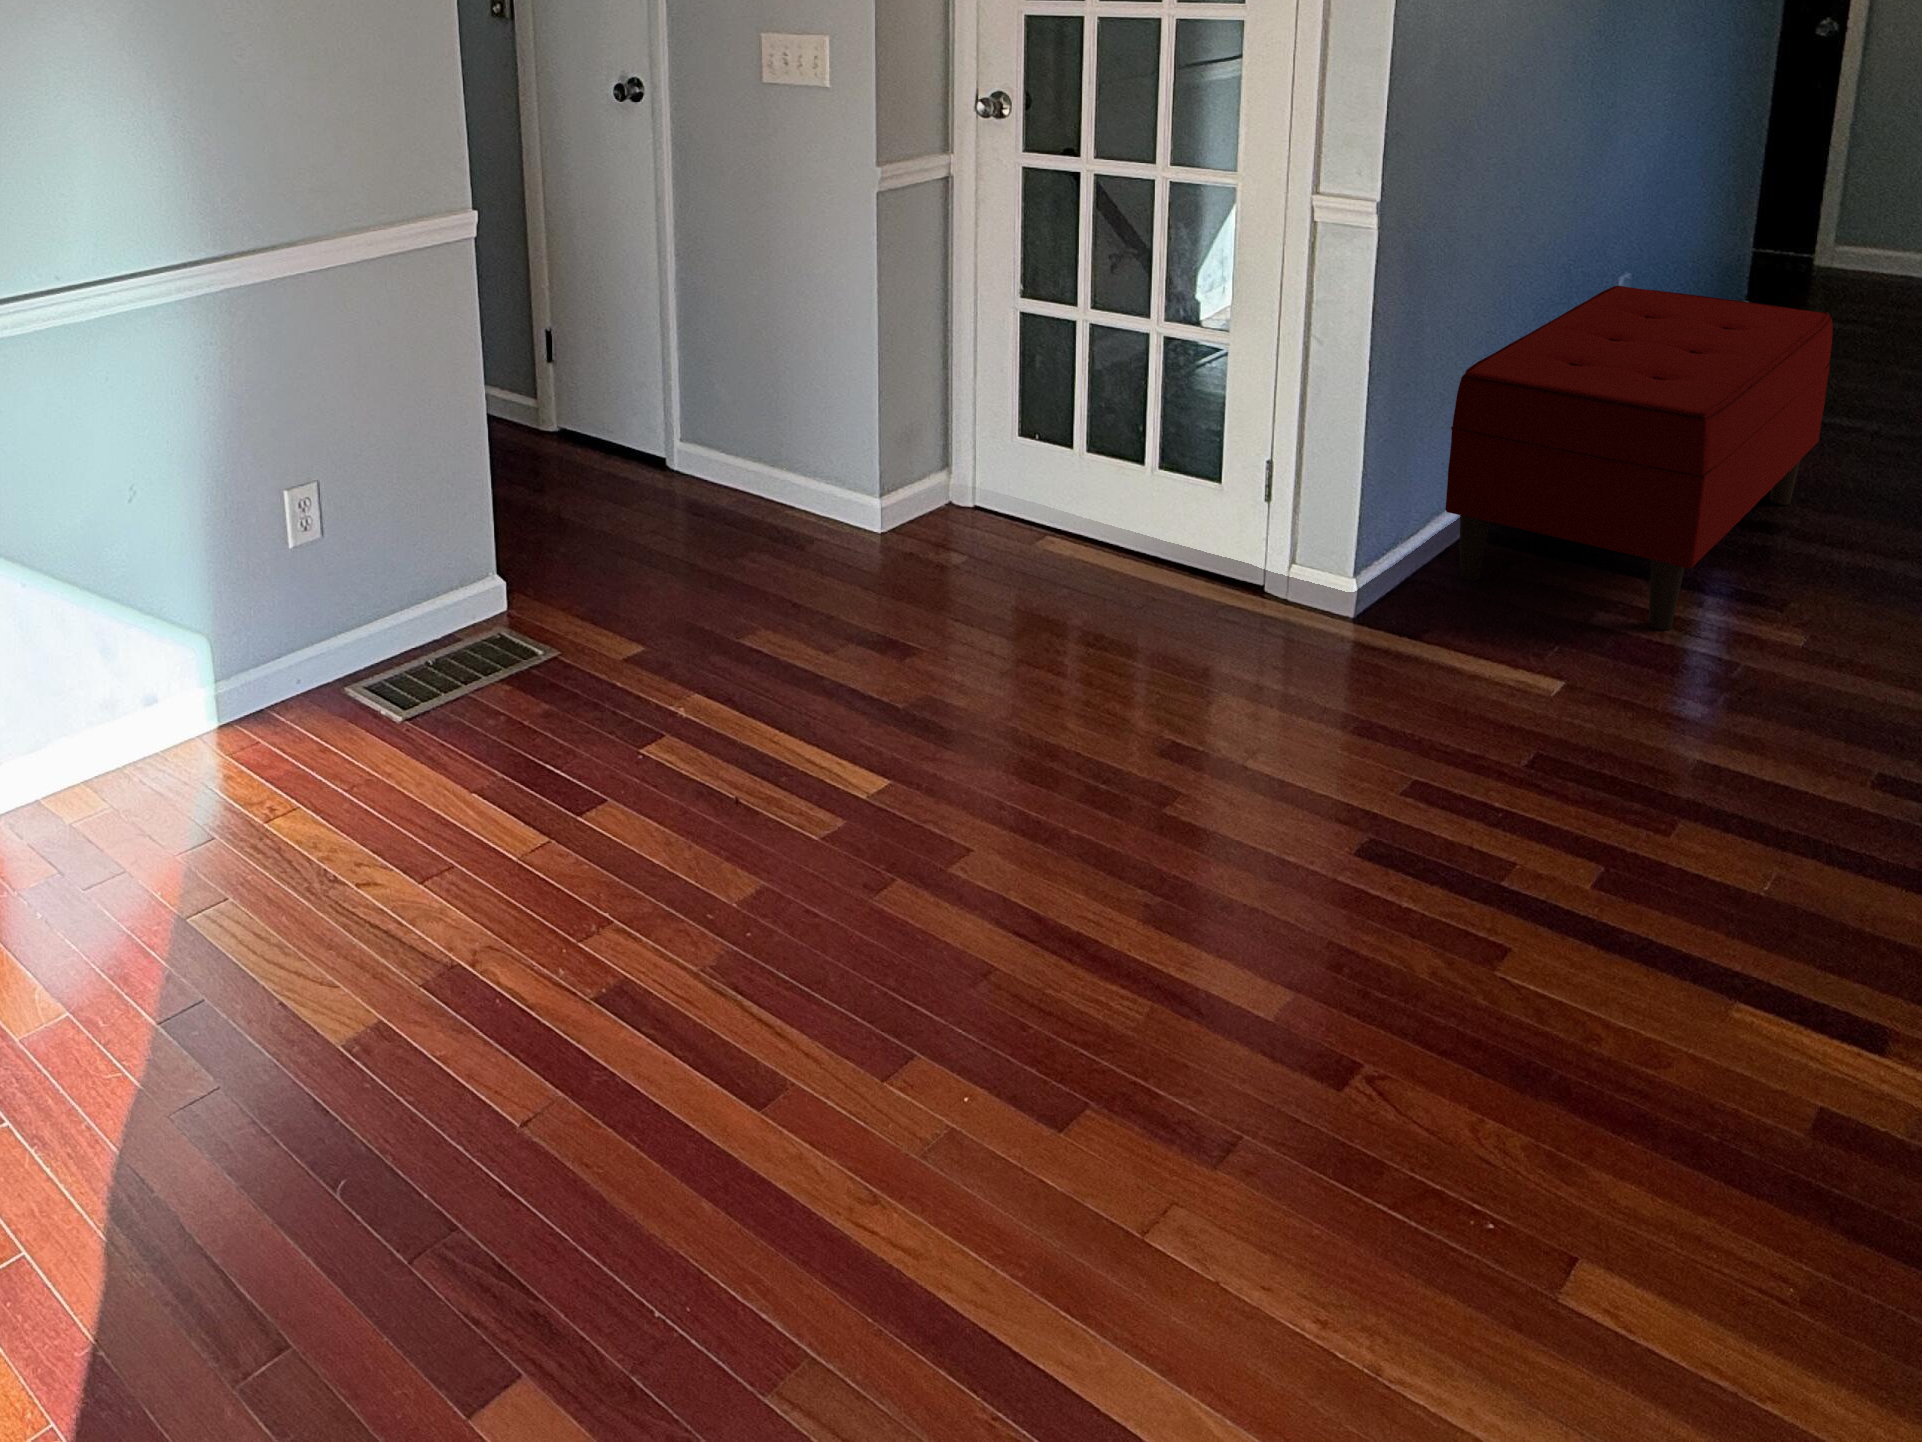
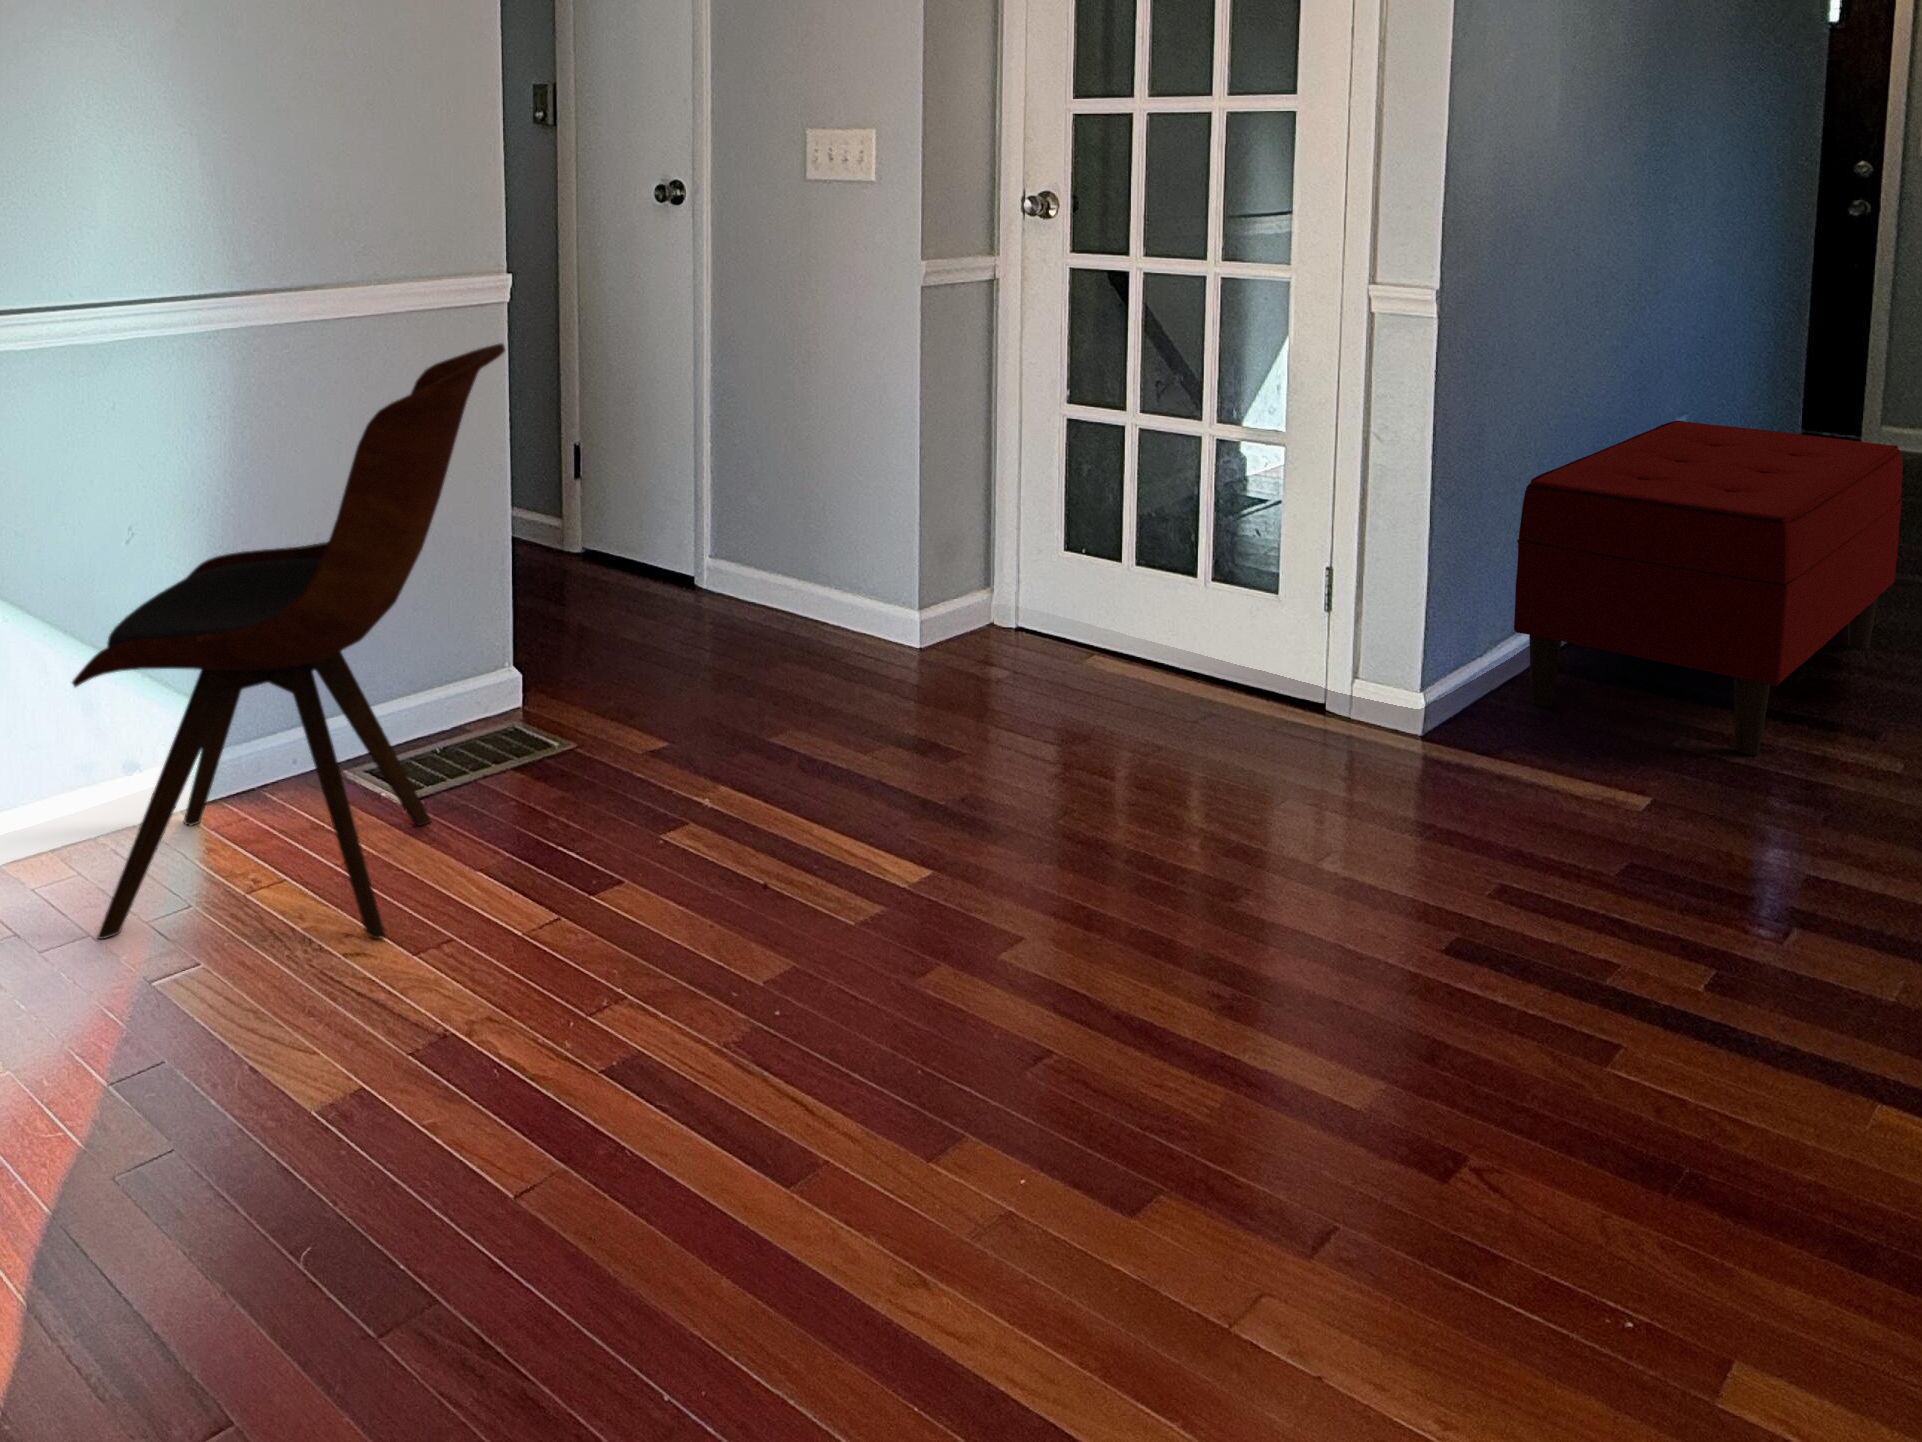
dining chair: none [92,315,476,874] -> present [72,343,505,939]

